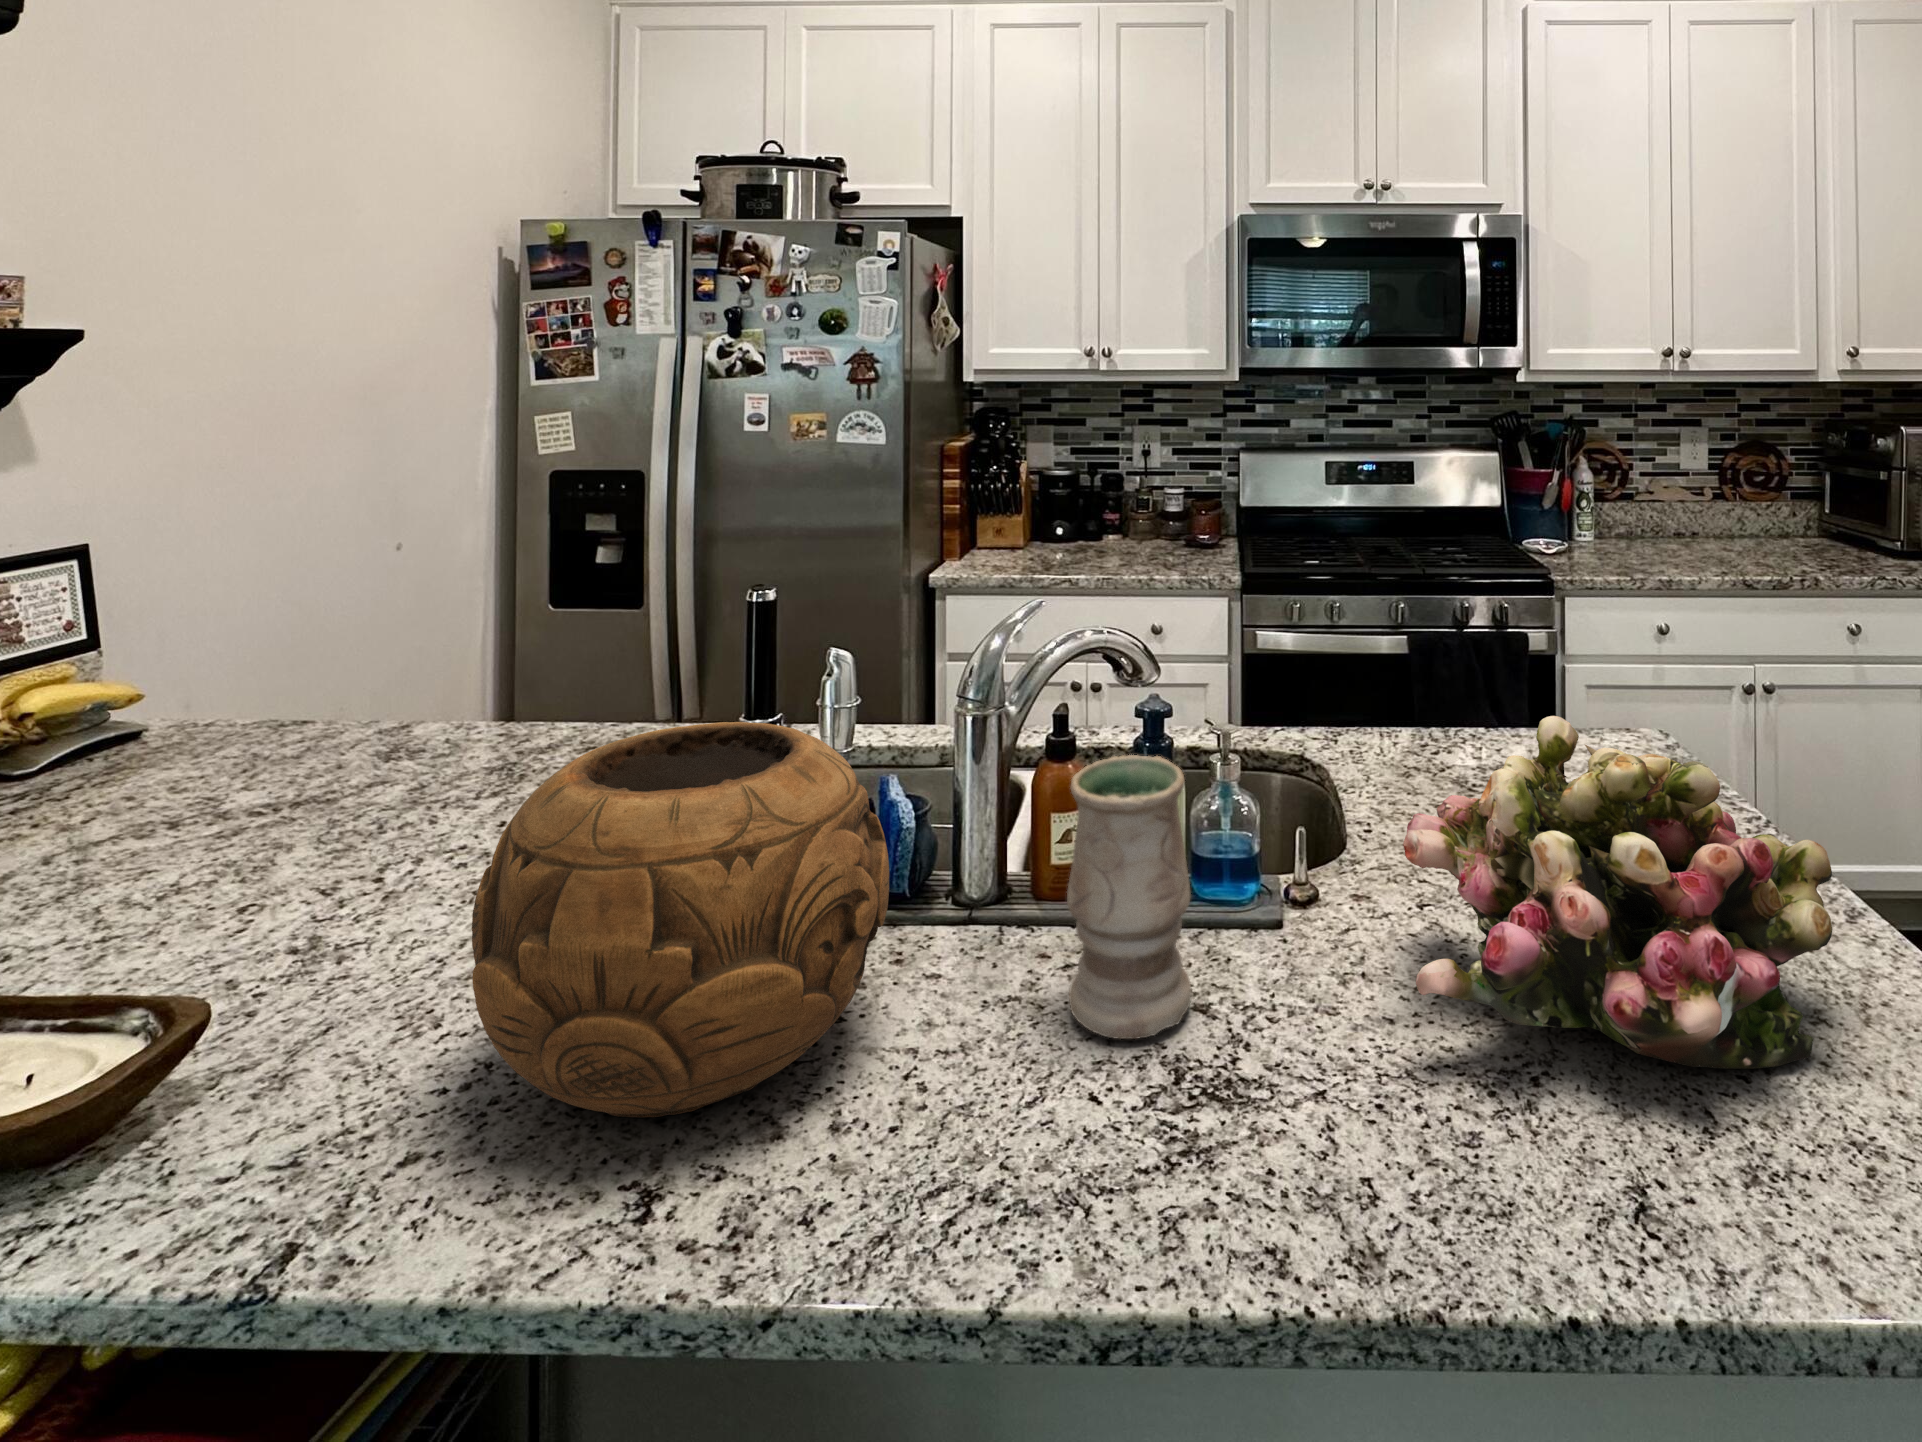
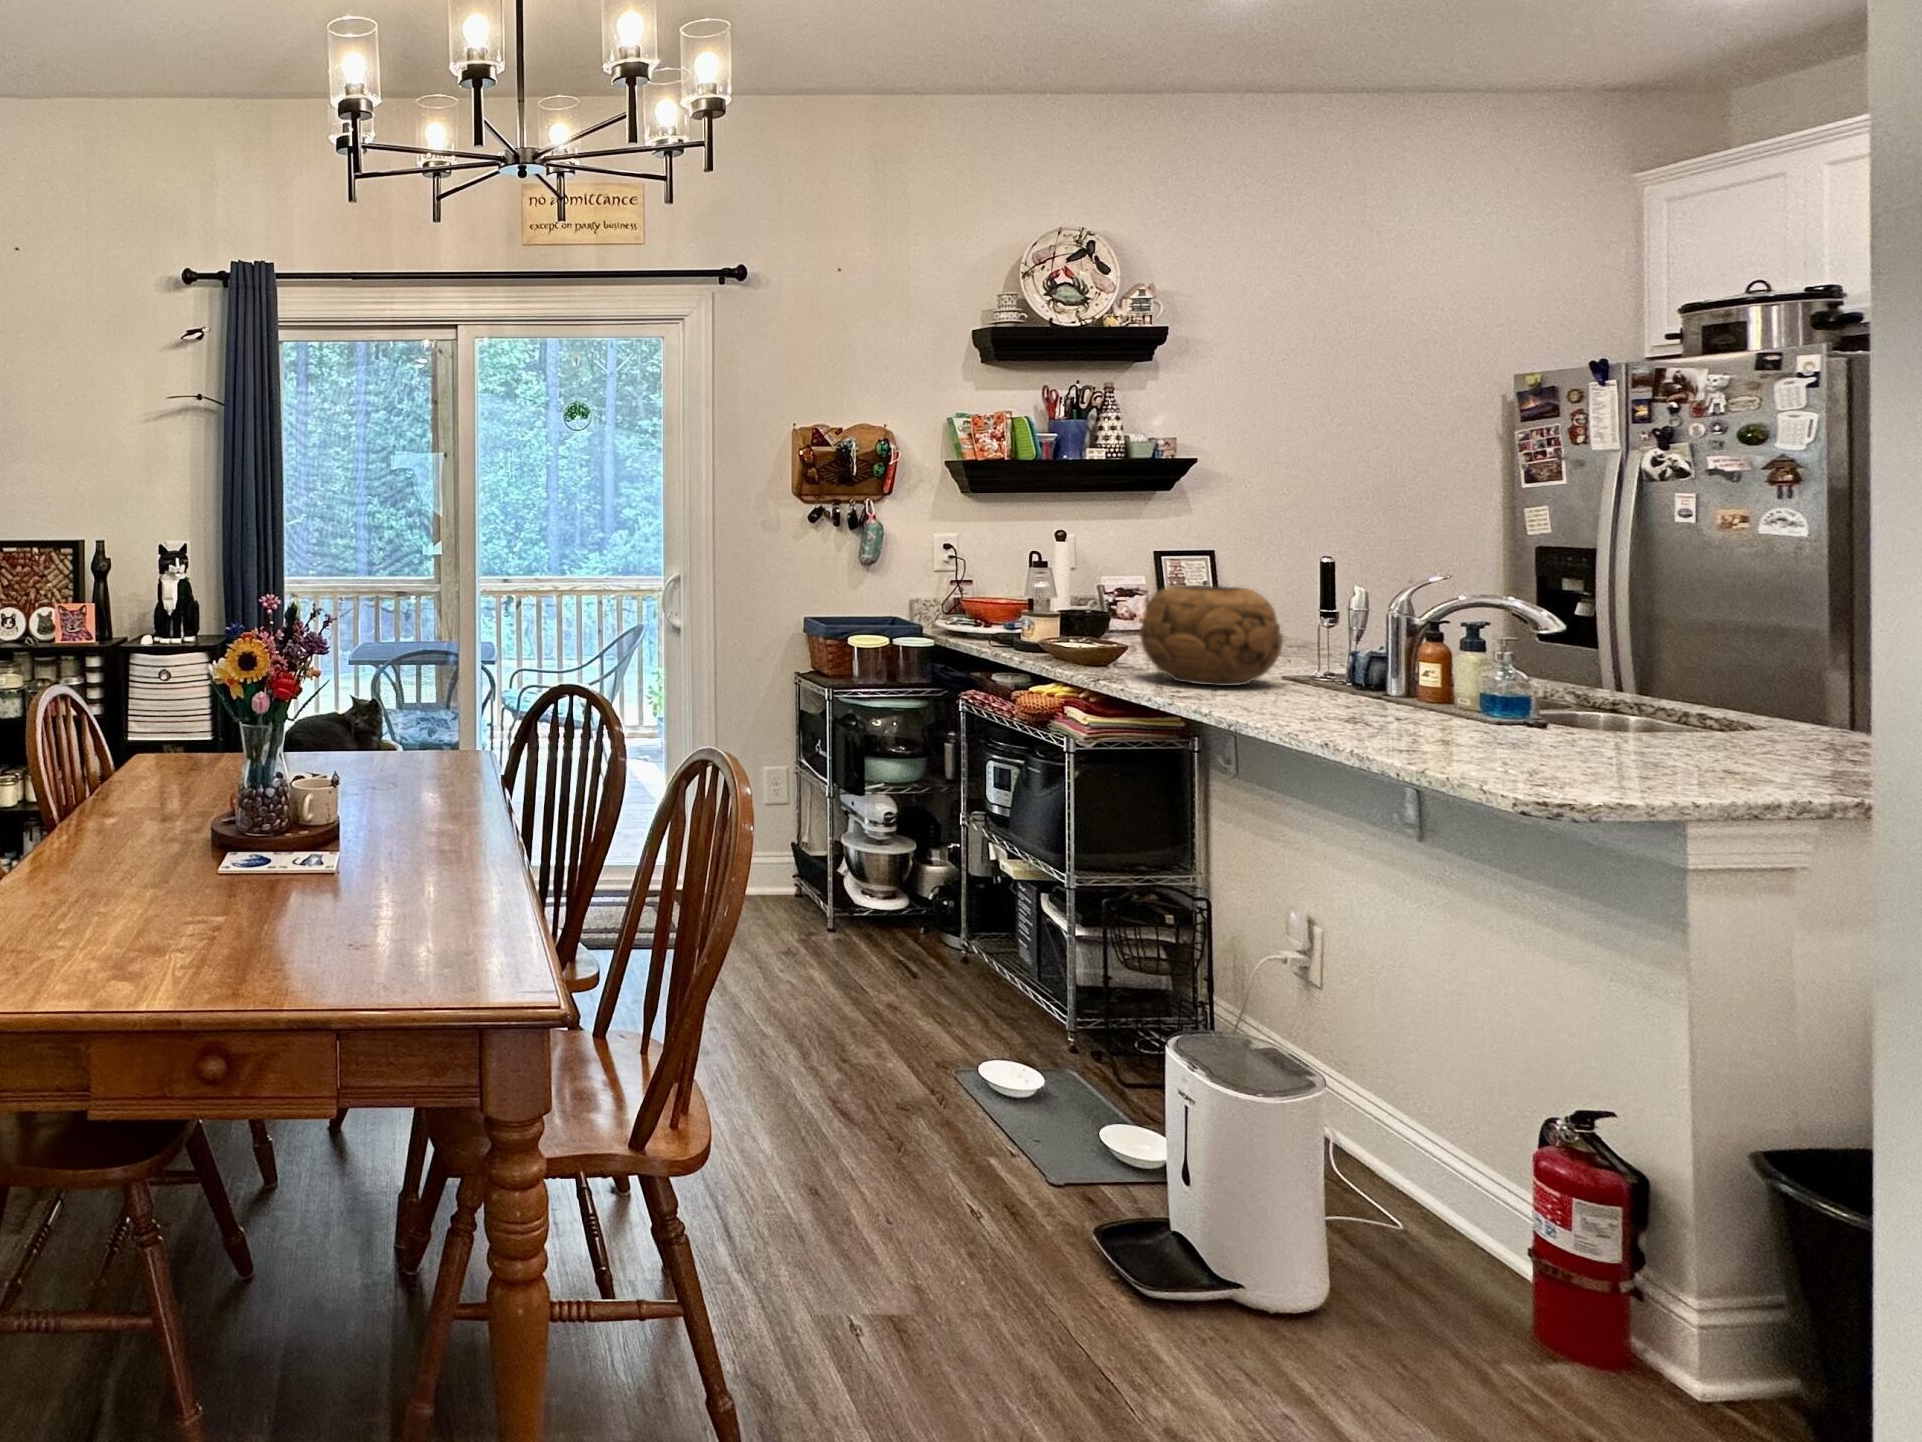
flower arrangement: present [1403,716,1832,1069] -> none [1380,623,1634,753]
vase: present [1067,755,1192,1039] -> none [1306,613,1368,706]

